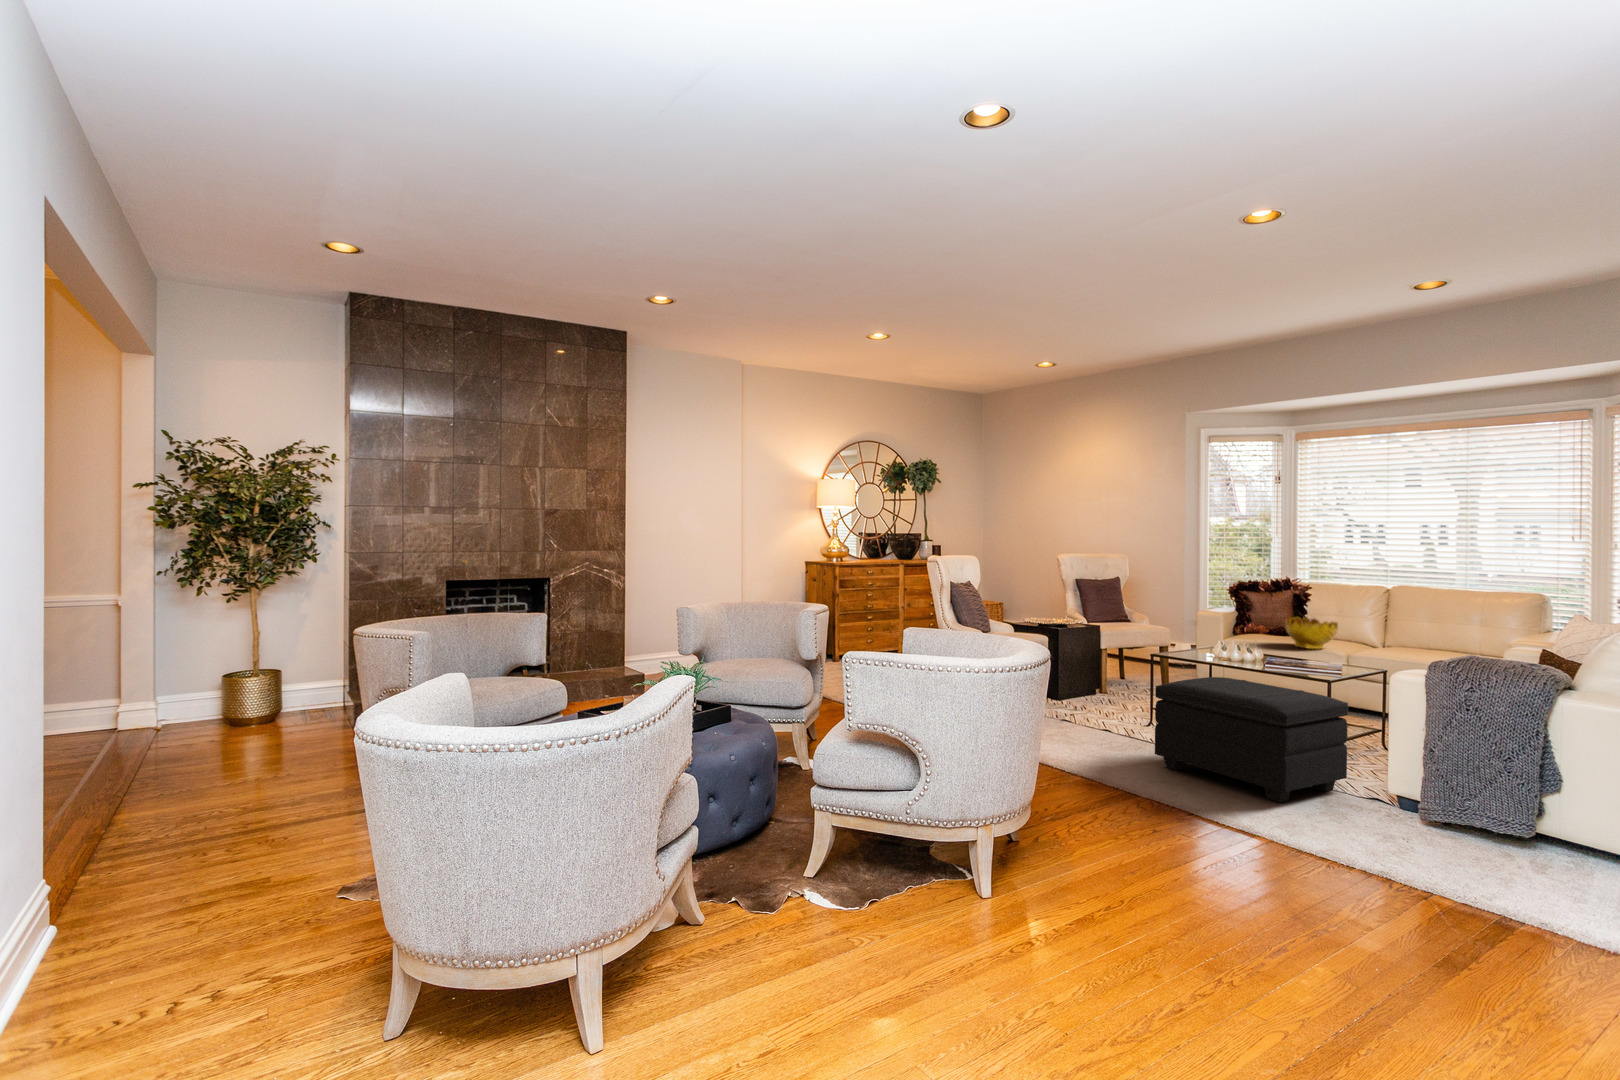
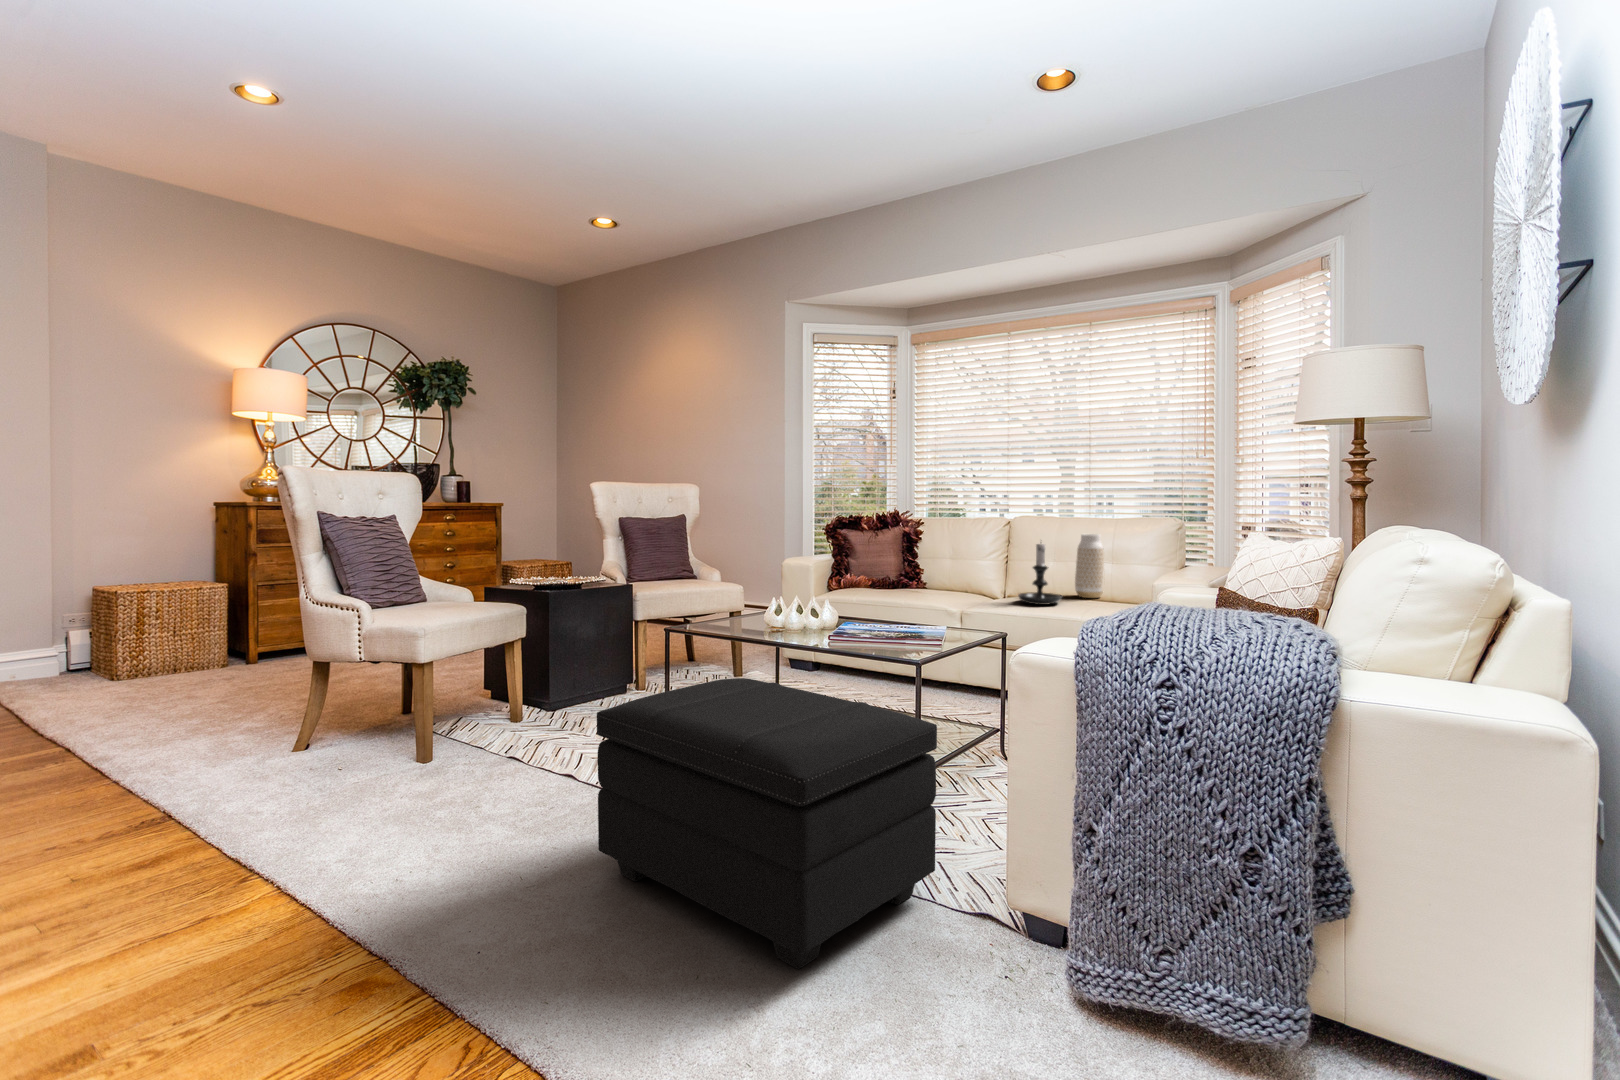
vase: none [1448,601,1475,651] -> present [1075,534,1104,598]
candle holder: none [1396,604,1437,653] -> present [1018,544,1062,605]
decorative bowl: present [1285,617,1338,649] -> none [886,561,950,606]

